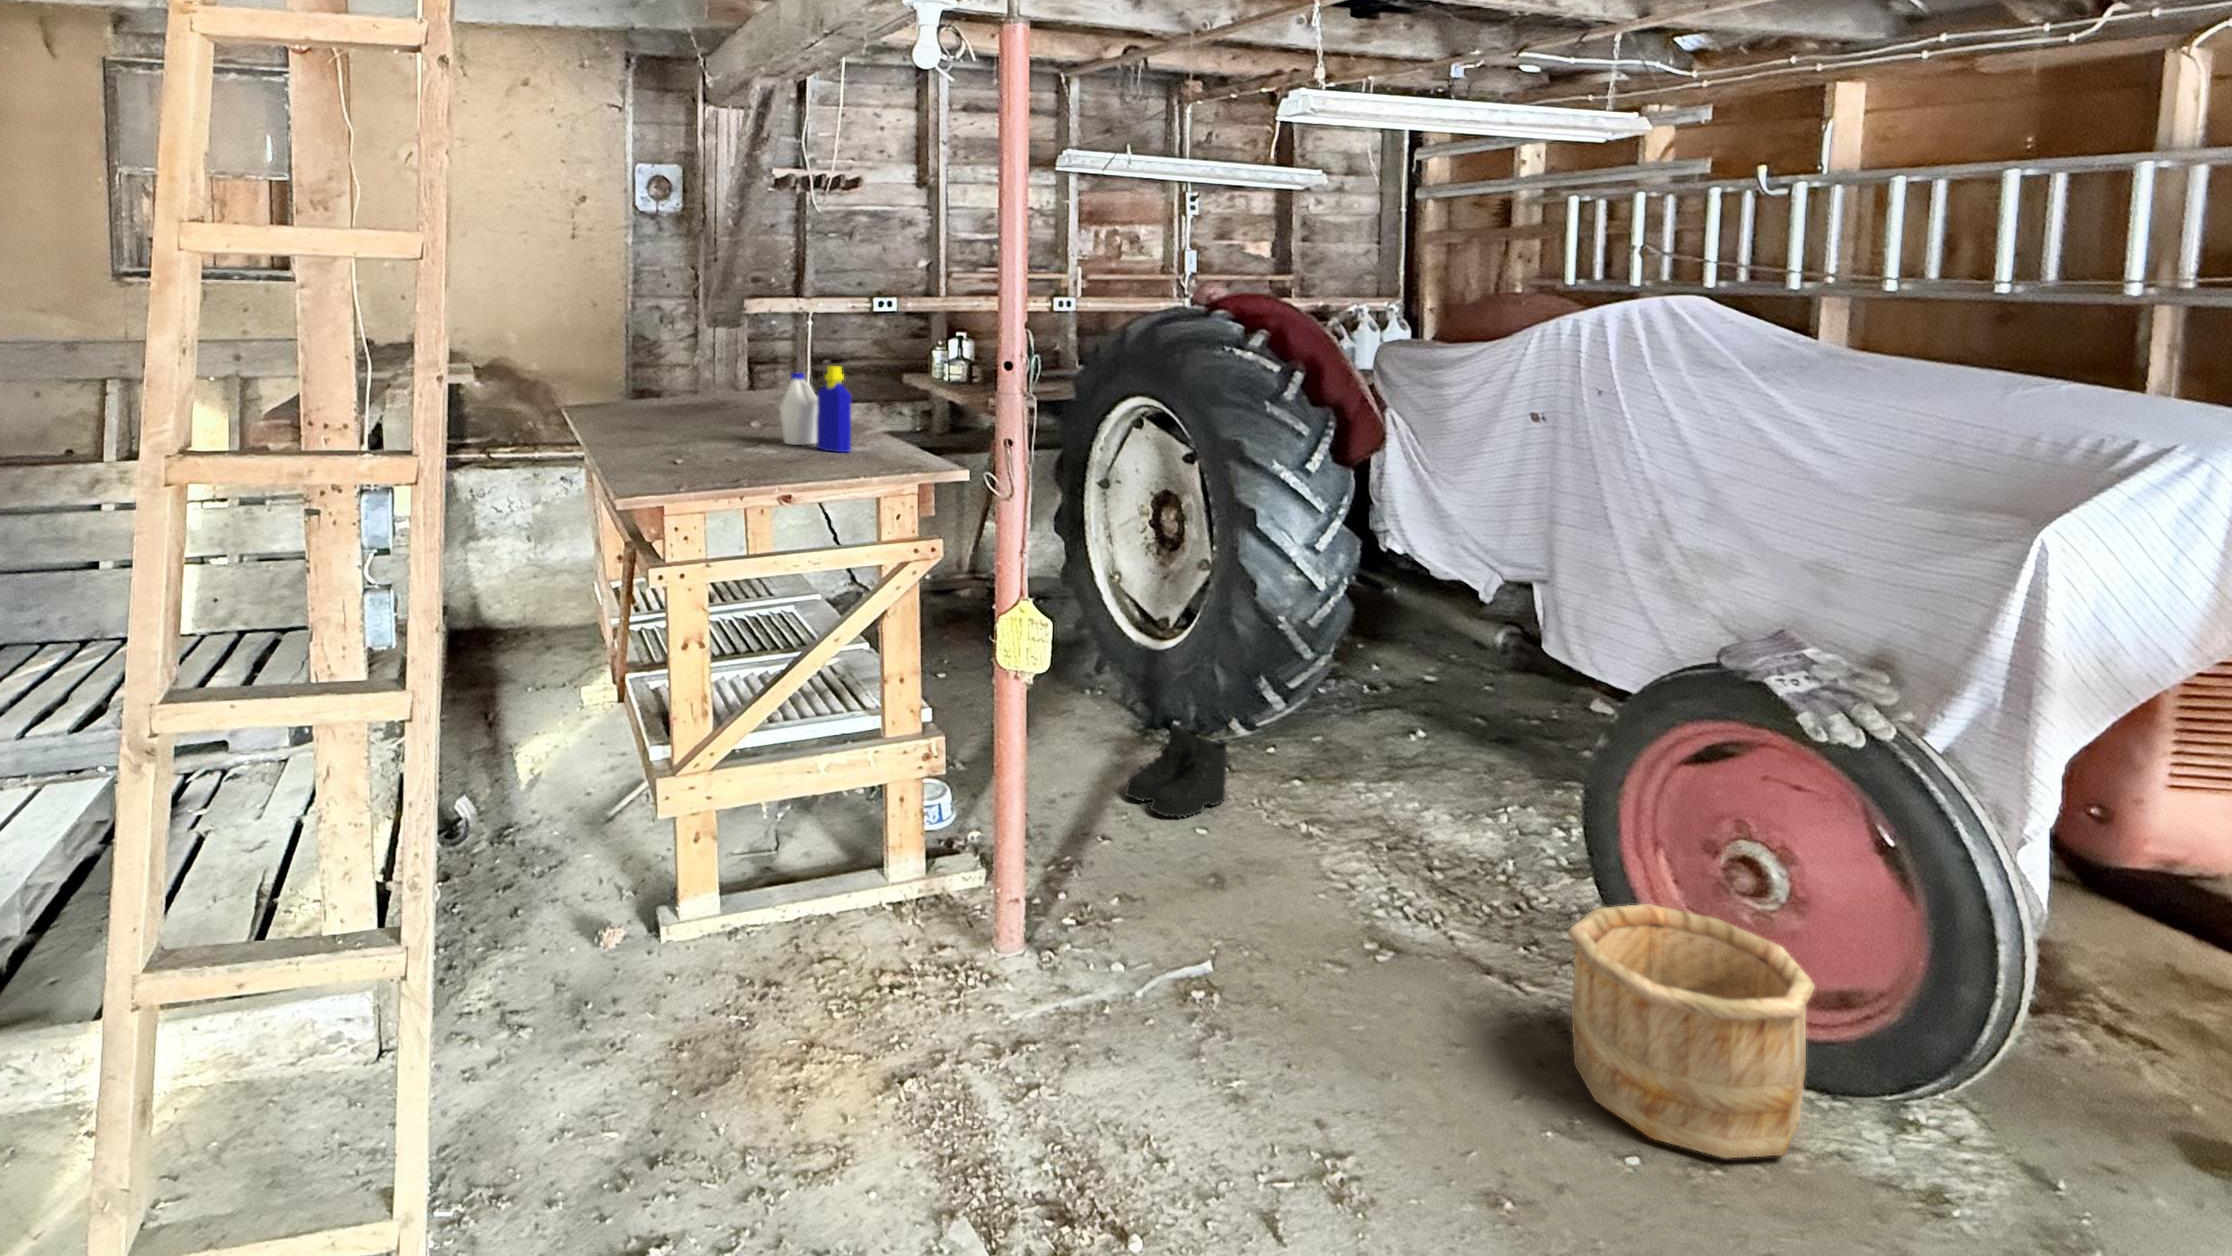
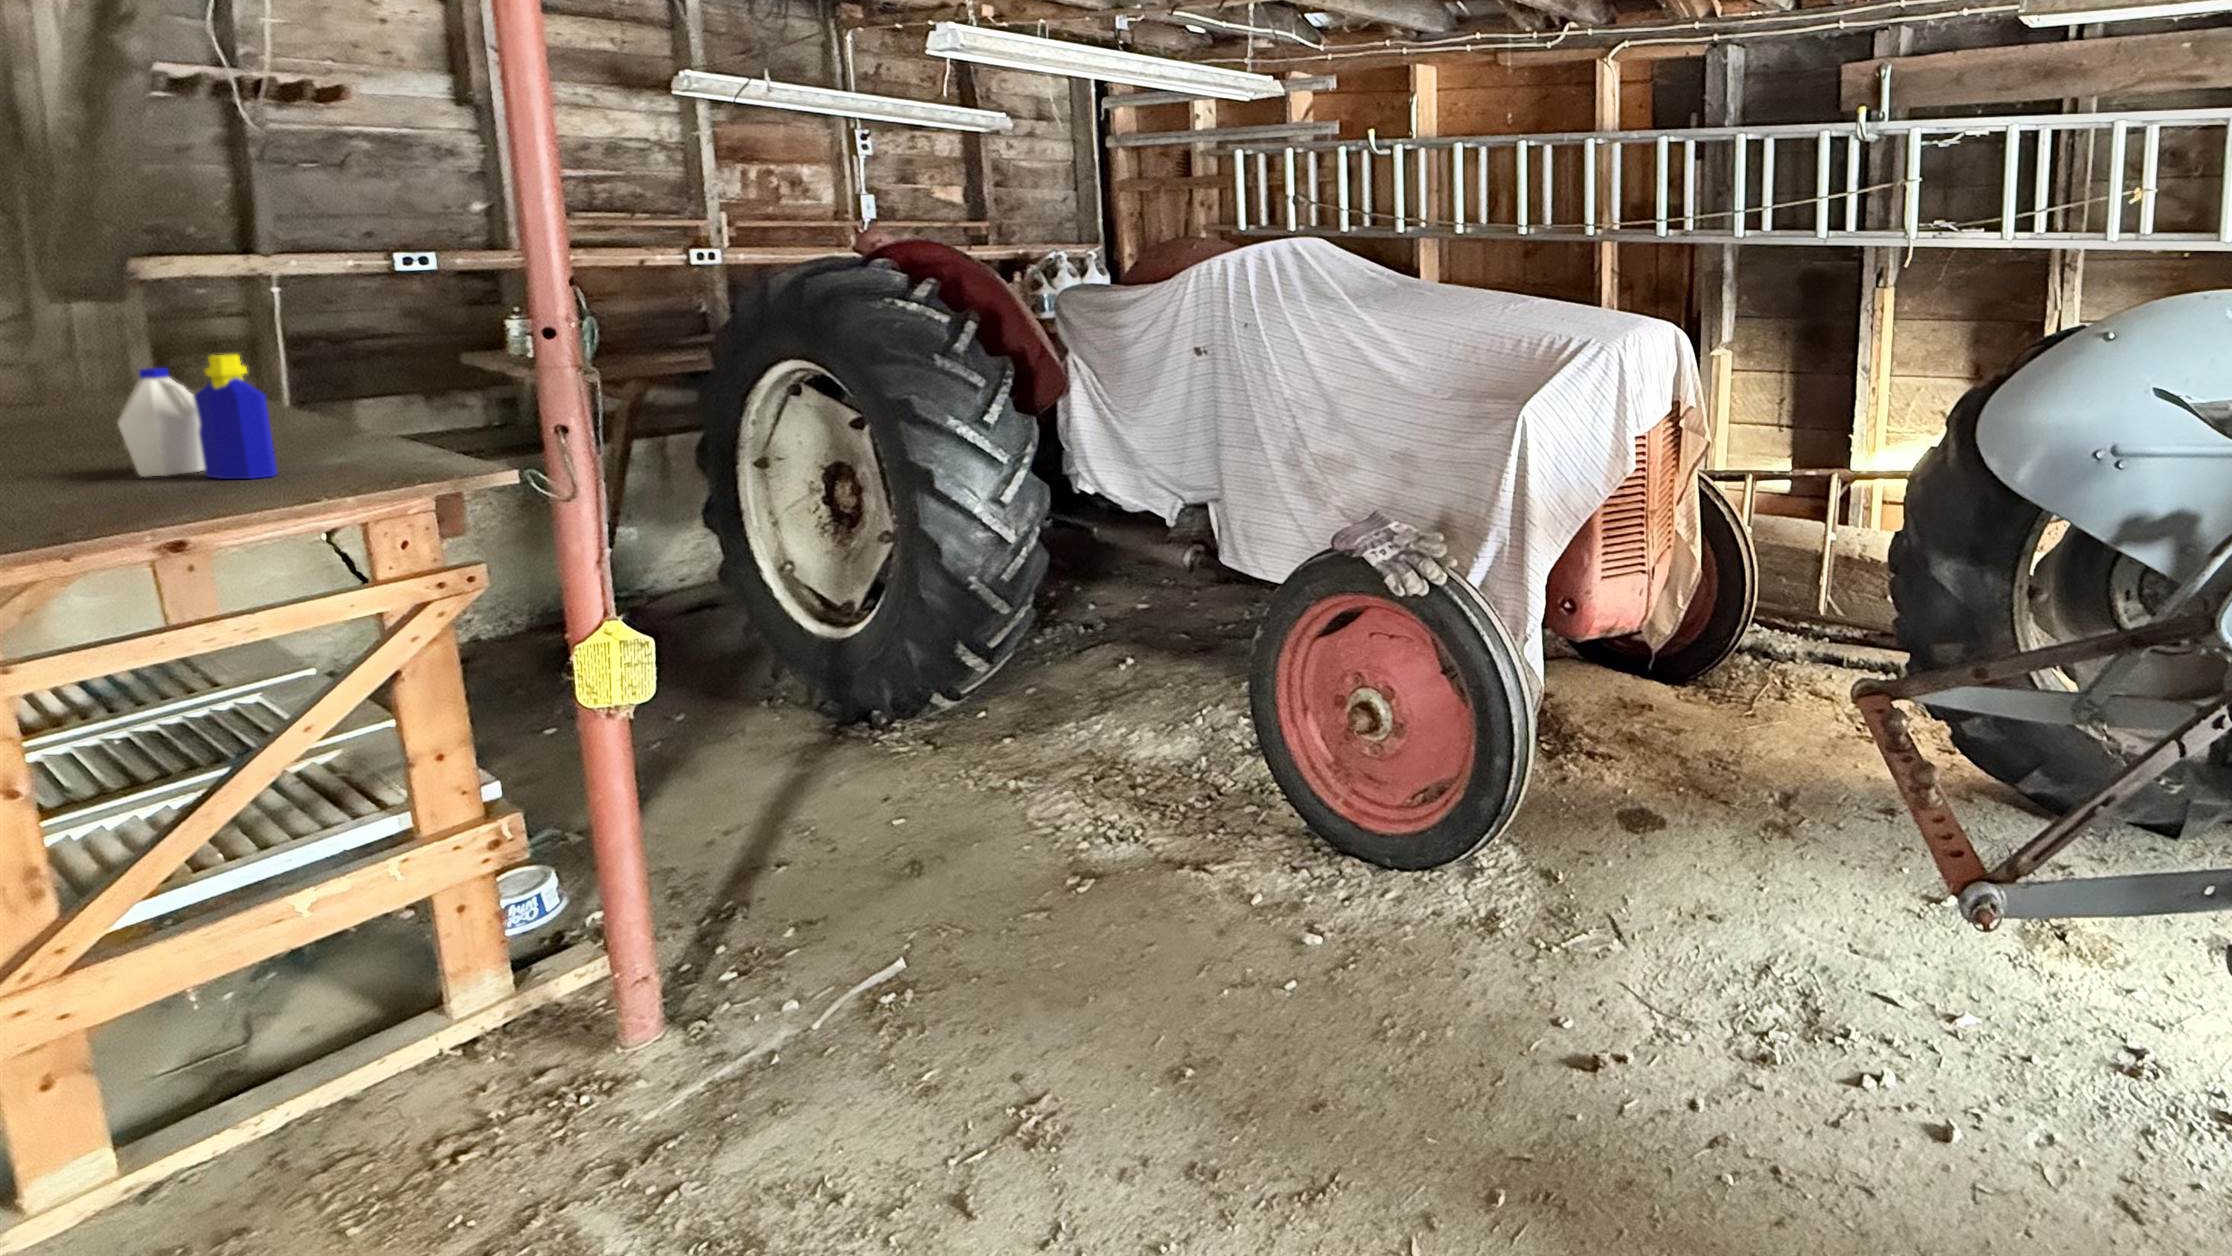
boots: present [1125,725,1228,818] -> none [809,710,933,815]
wooden bucket: present [1568,904,1815,1159] -> none [1235,758,1411,962]

